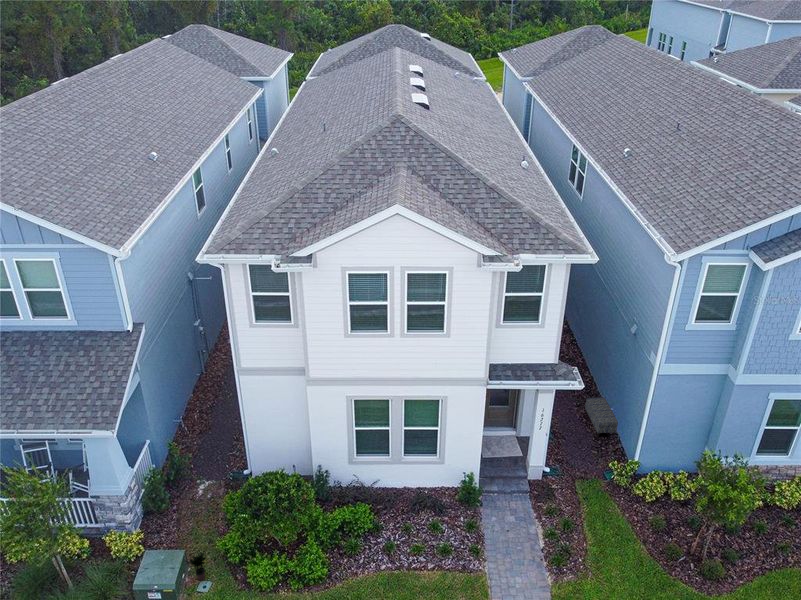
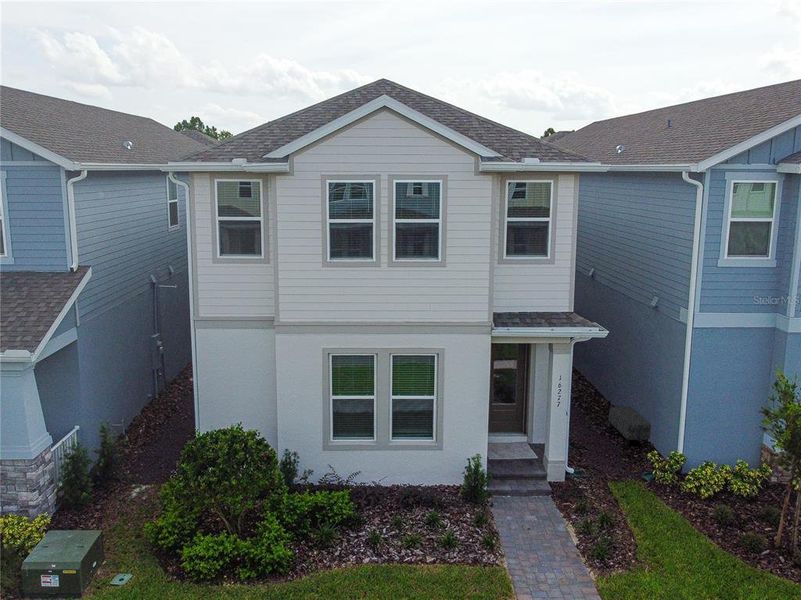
potted plant: present [186,552,205,581] -> none [96,524,133,574]

